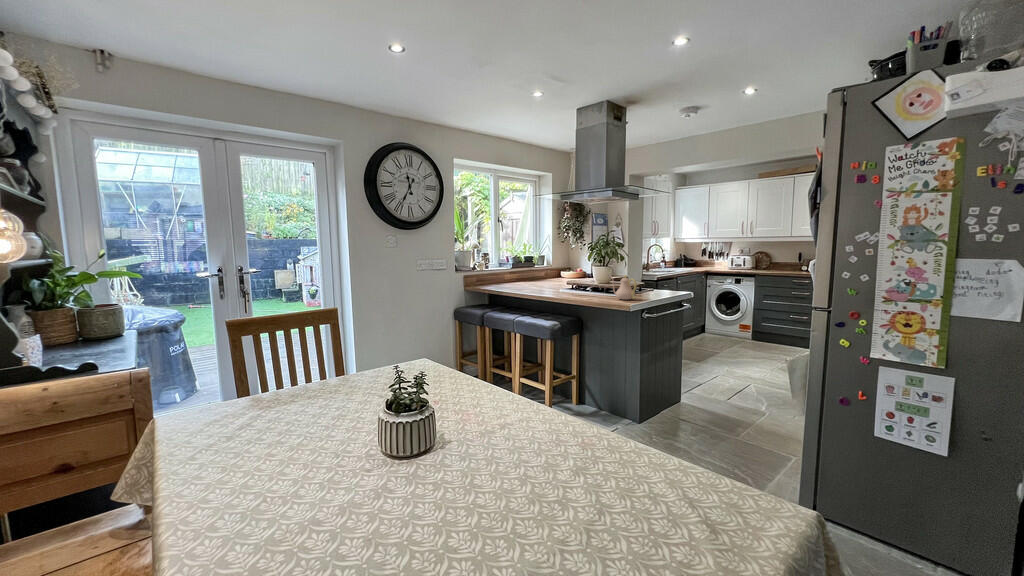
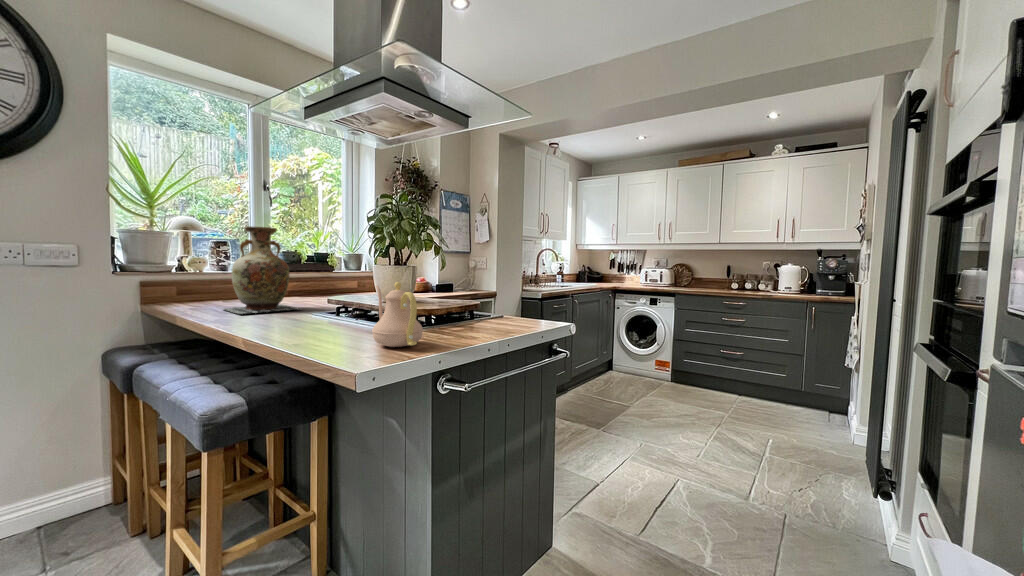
vase: none [510,249,550,290] -> present [224,226,301,314]

